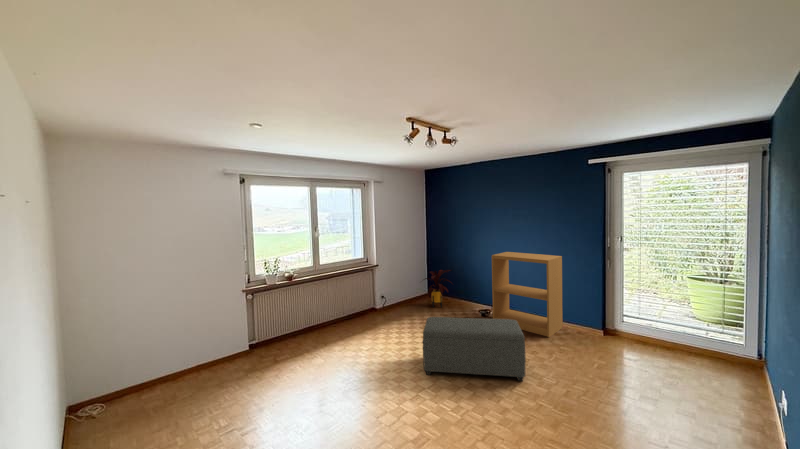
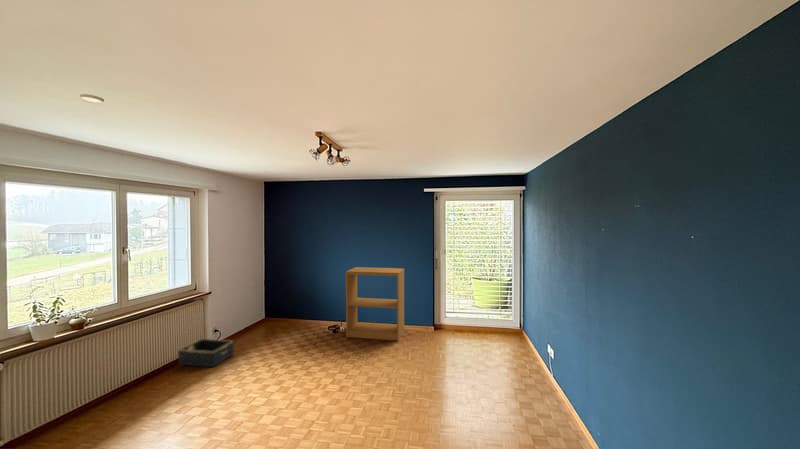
house plant: present [424,270,452,307] -> none [261,289,301,333]
basket: none [355,302,392,325] -> present [178,339,234,367]
ottoman: present [423,317,526,381] -> none [300,330,400,406]

